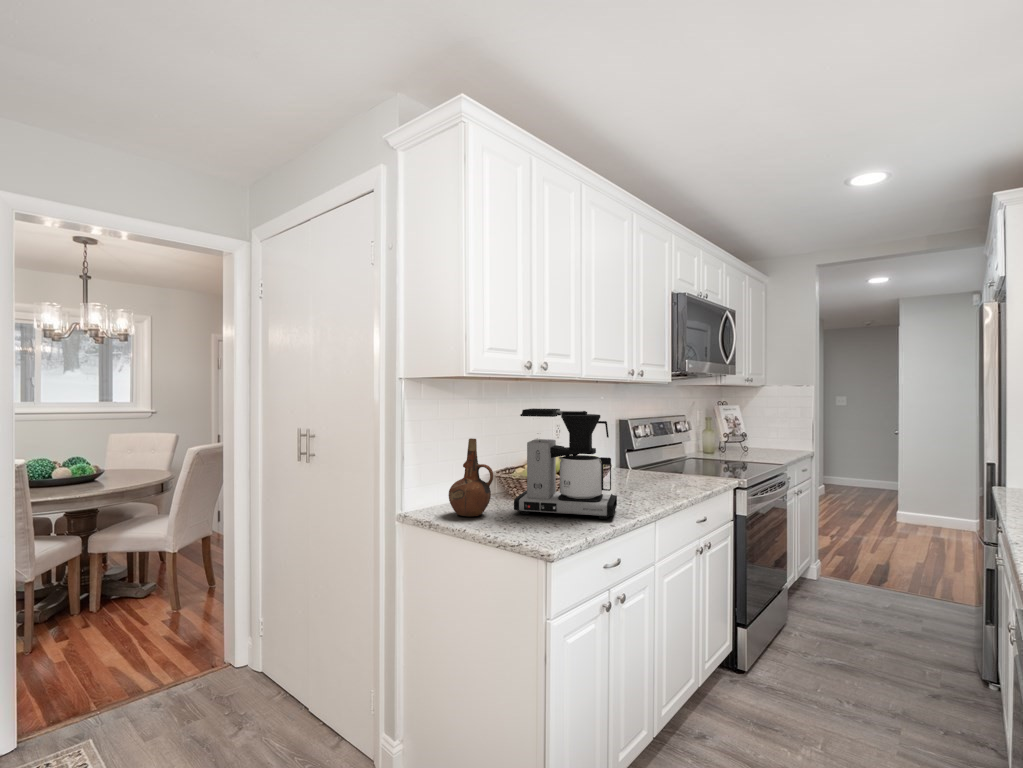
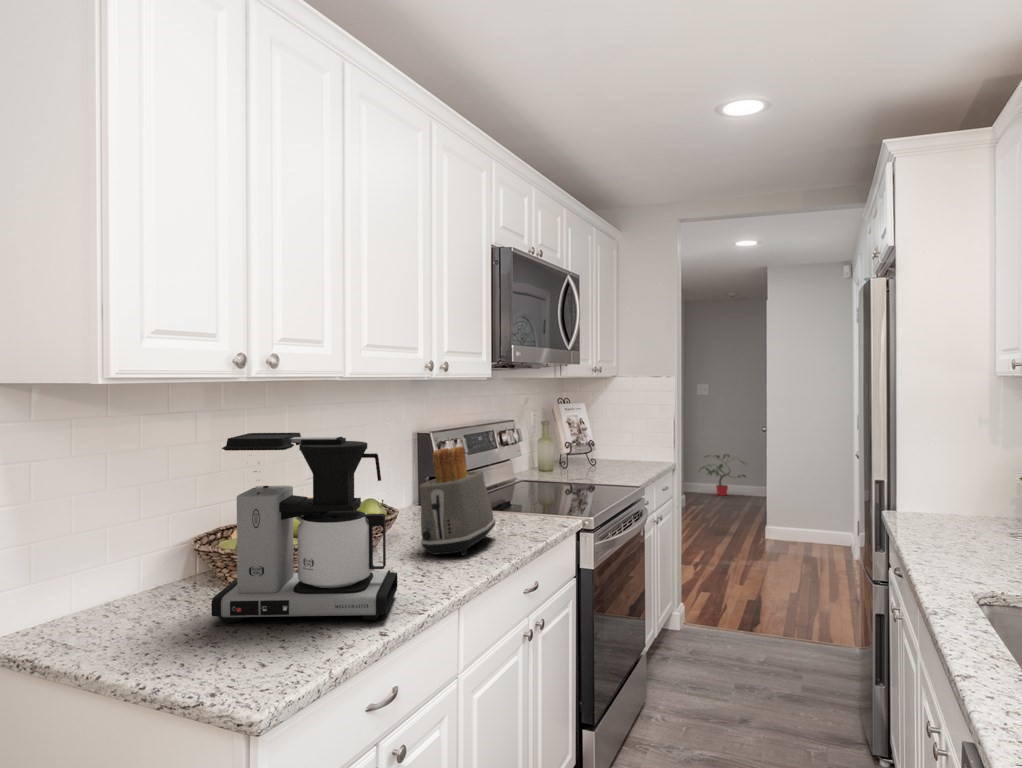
toaster: none [626,424,676,494] -> present [420,446,495,555]
ceramic pitcher: present [449,438,493,516] -> none [79,494,172,640]
potted plant: none [836,452,886,487] -> present [699,454,746,496]

